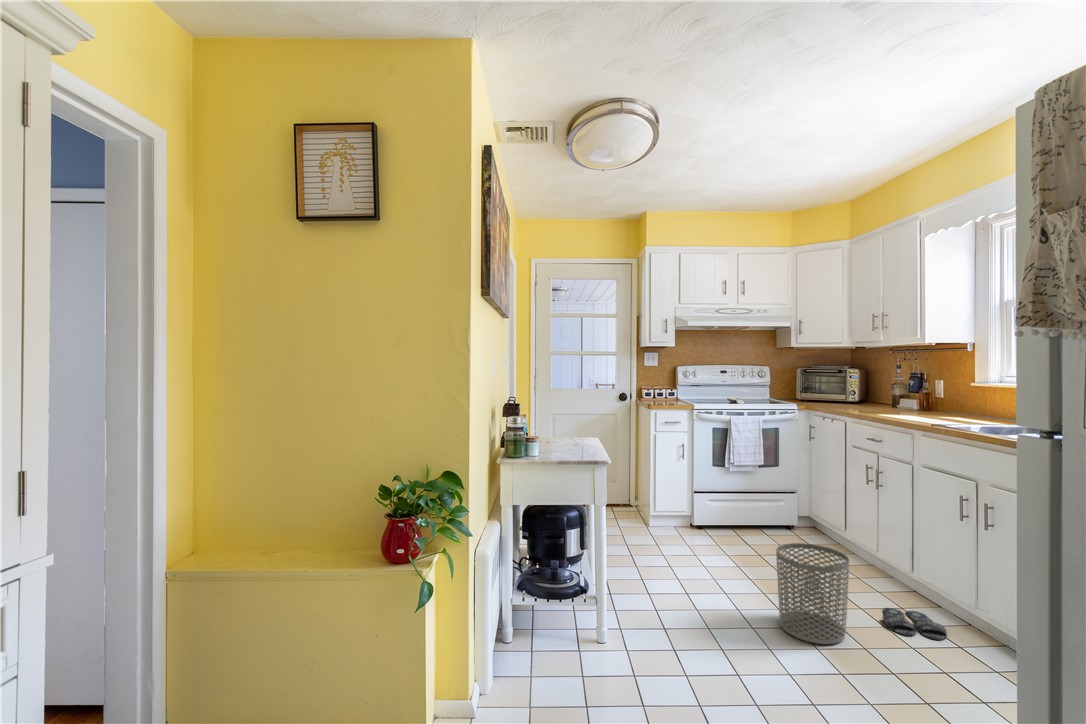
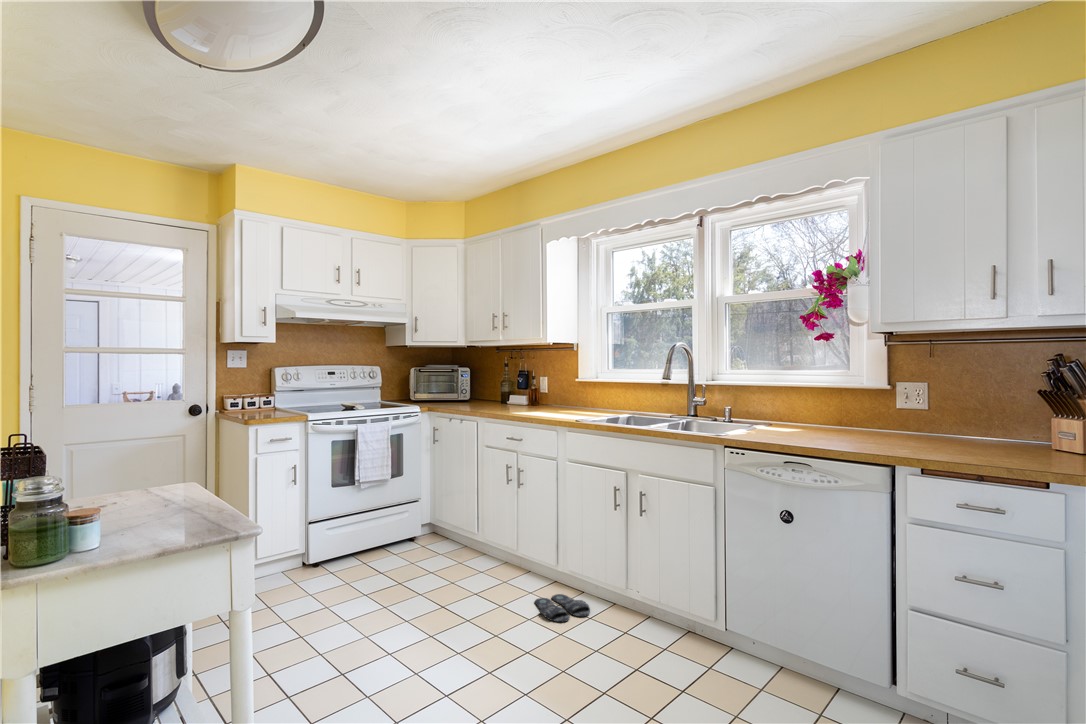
waste bin: present [776,543,849,644] -> none [455,556,527,667]

